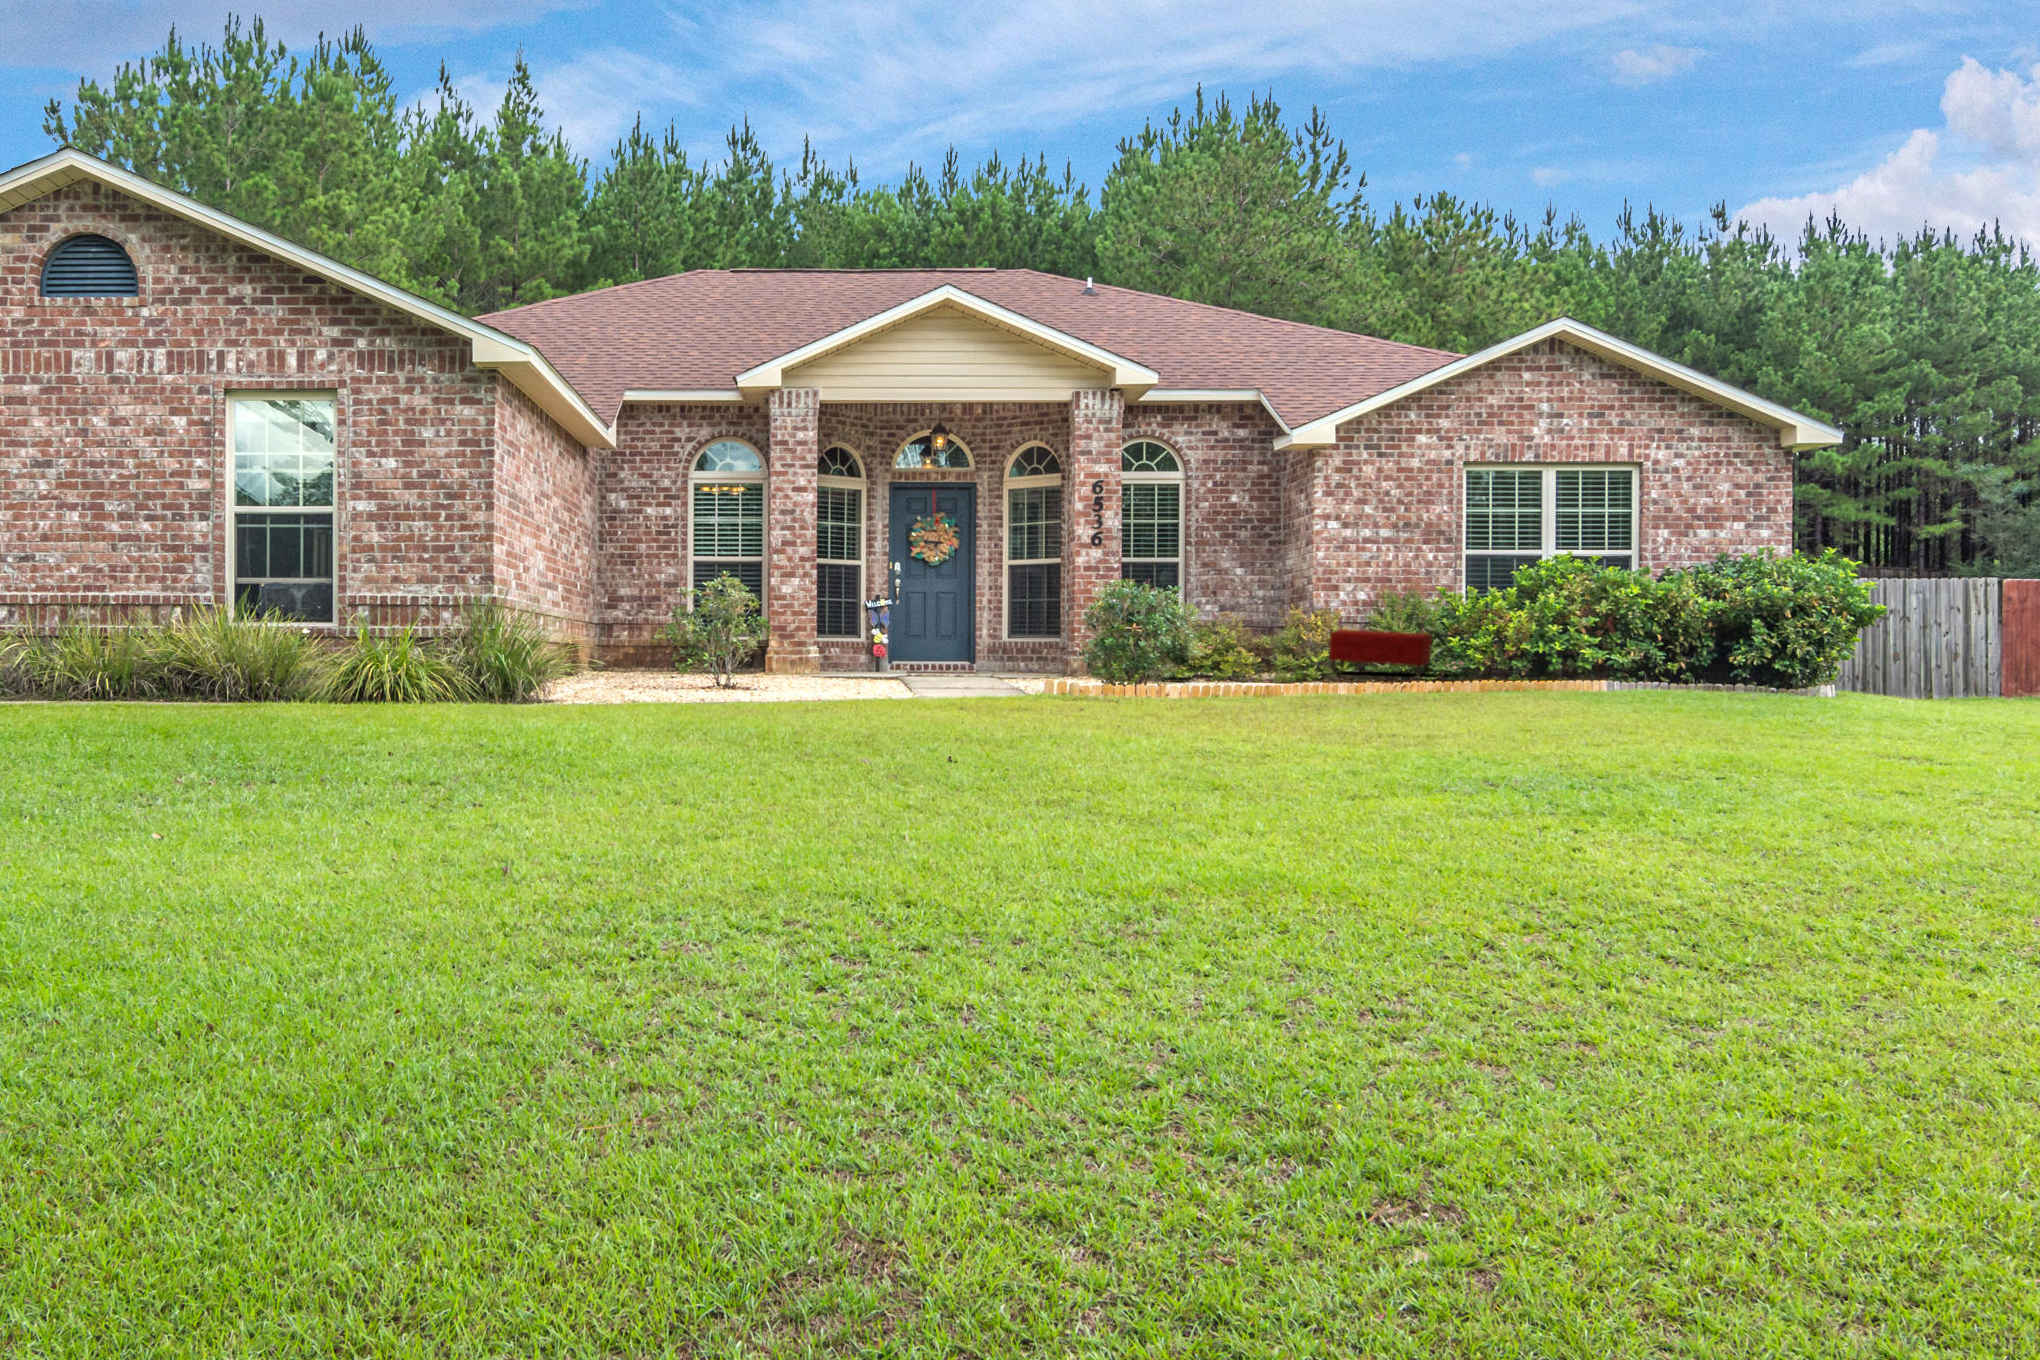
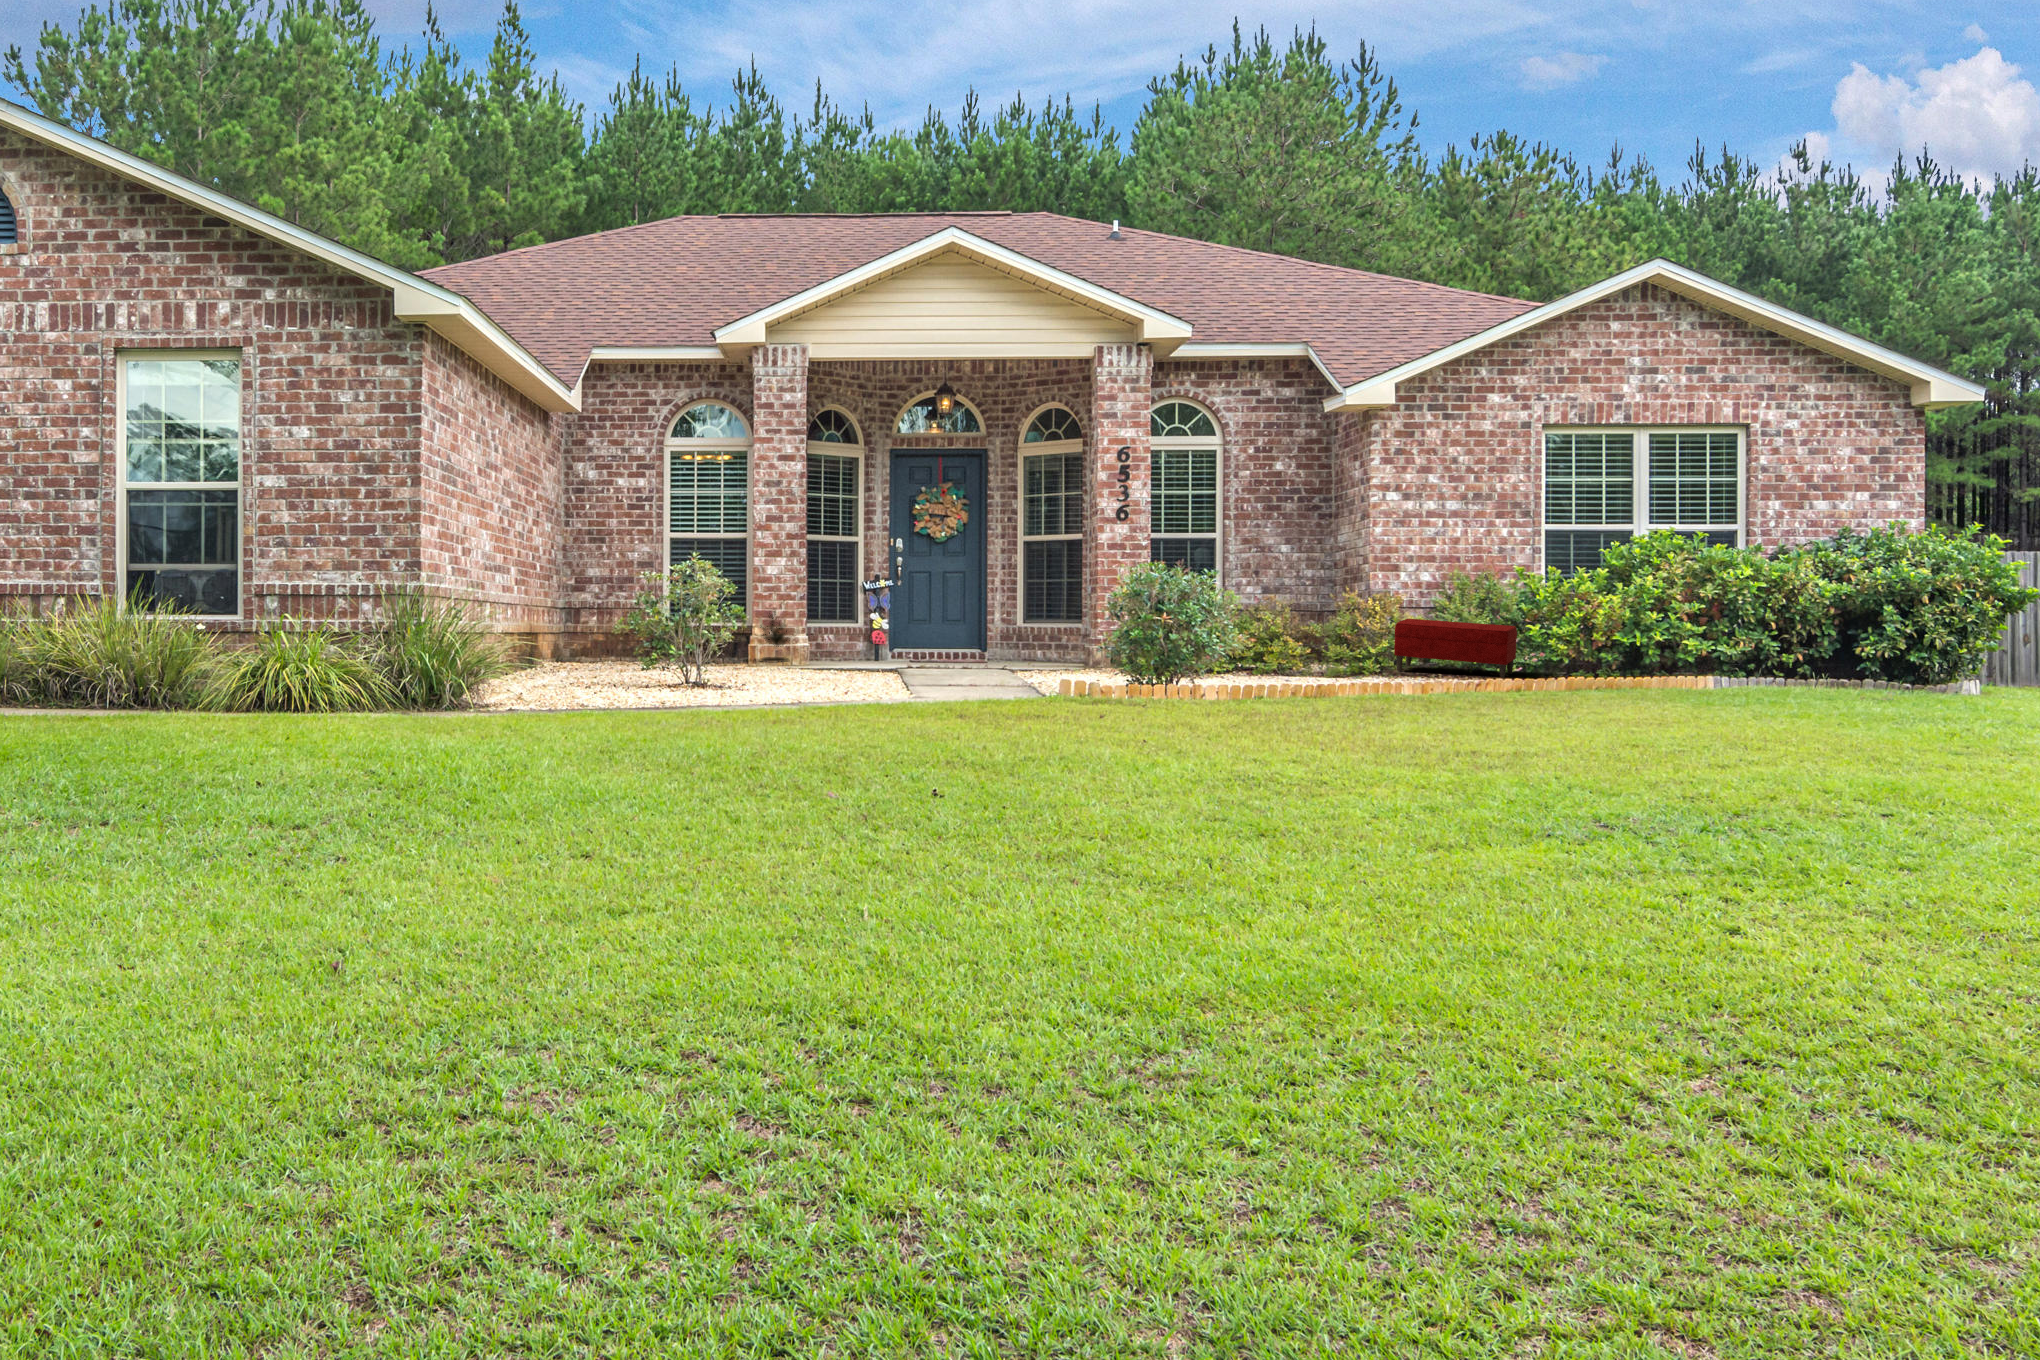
potted tree: present [1162,629,1192,682] -> present [760,613,790,662]

